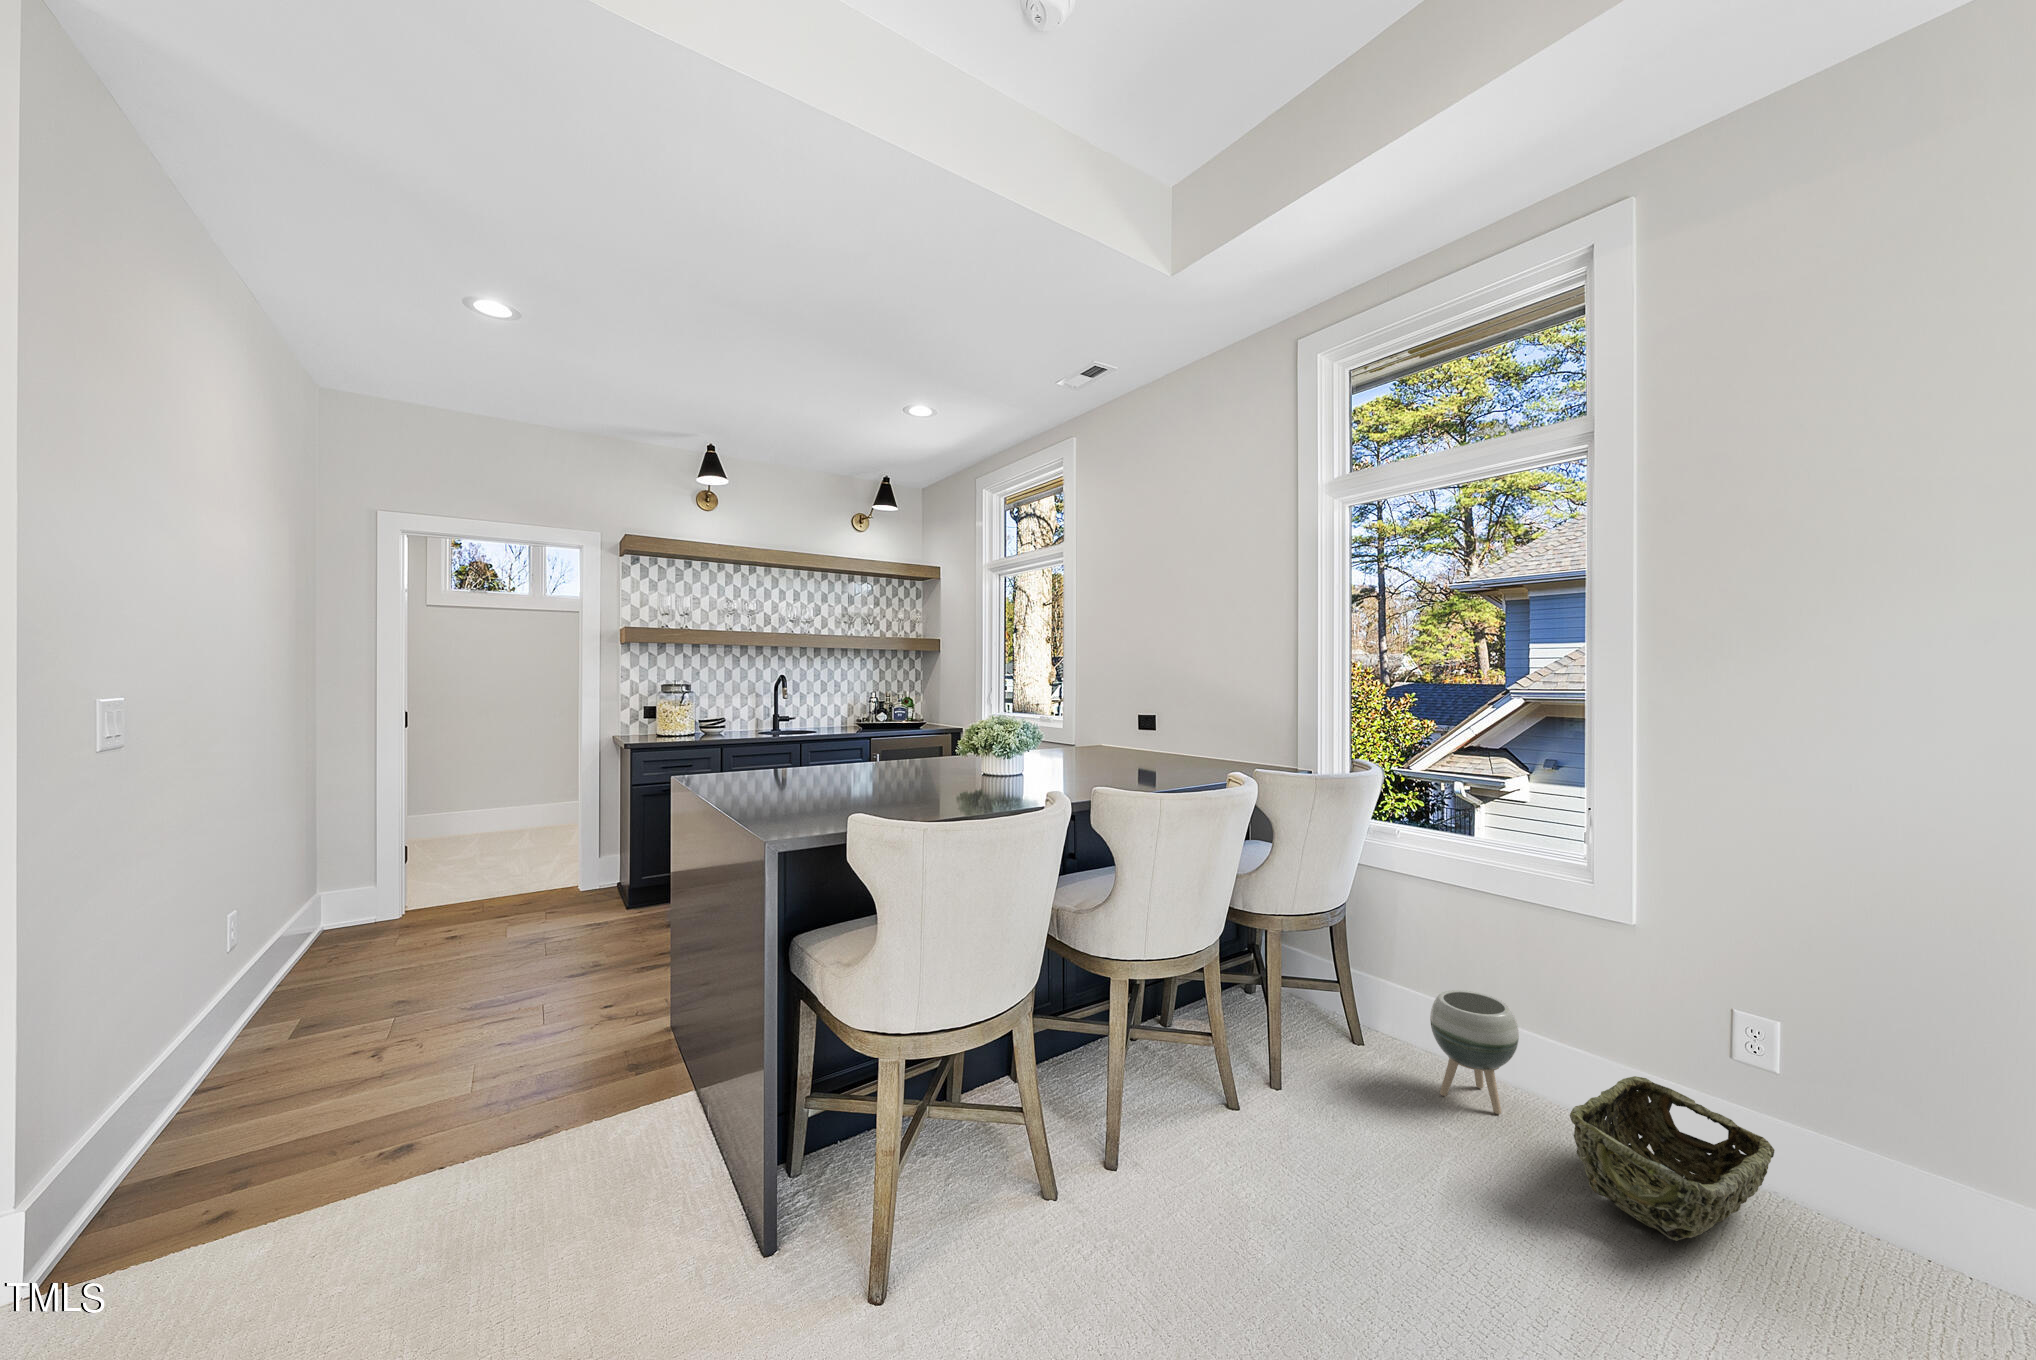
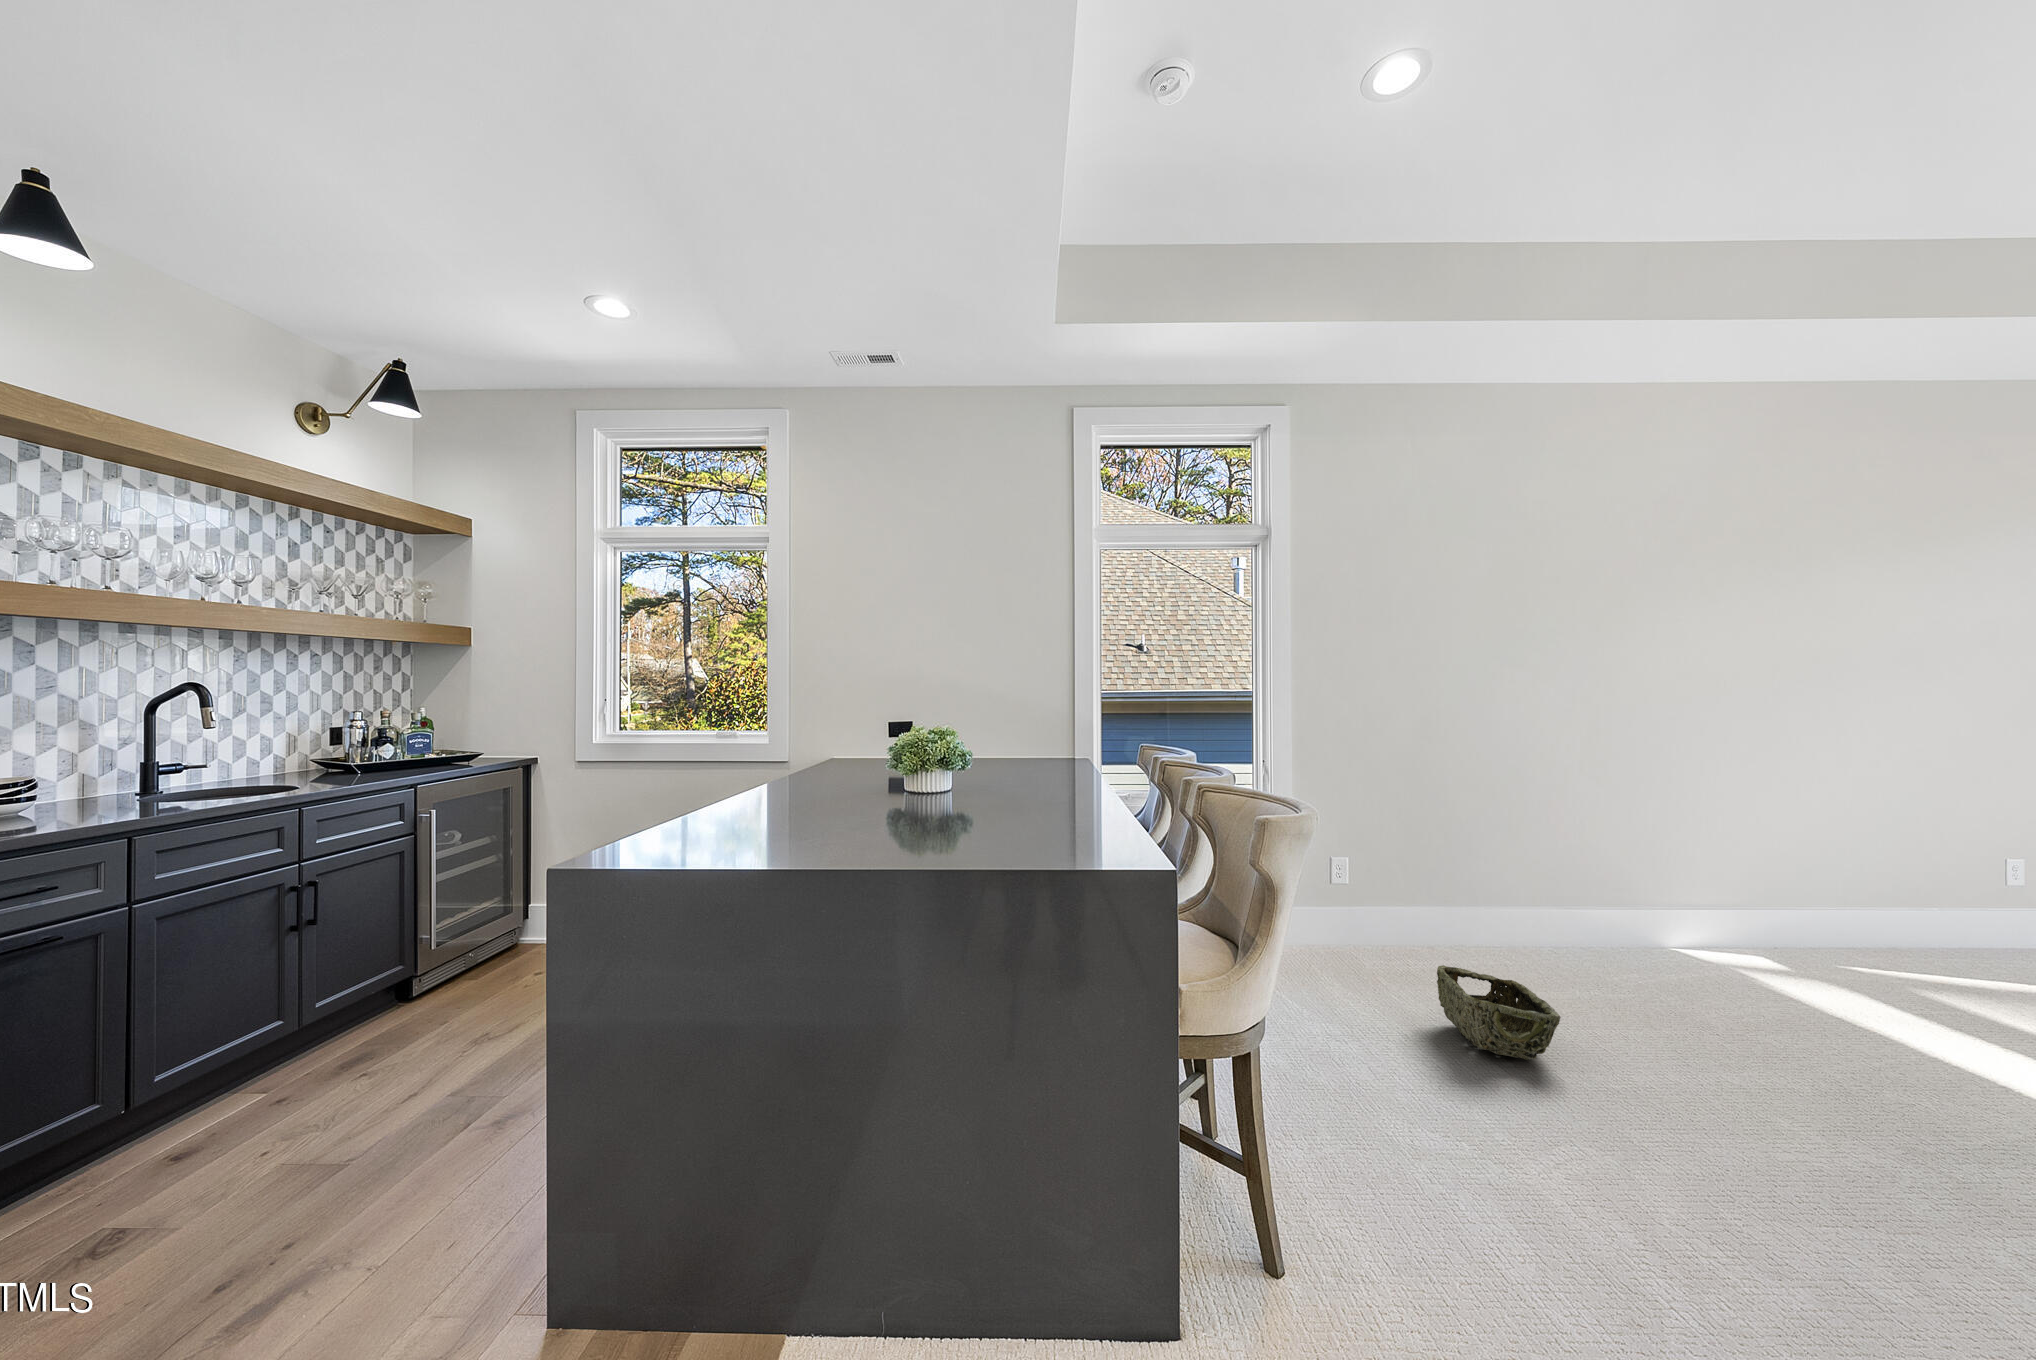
planter: present [1430,990,1519,1114] -> none [1305,938,1372,1028]

